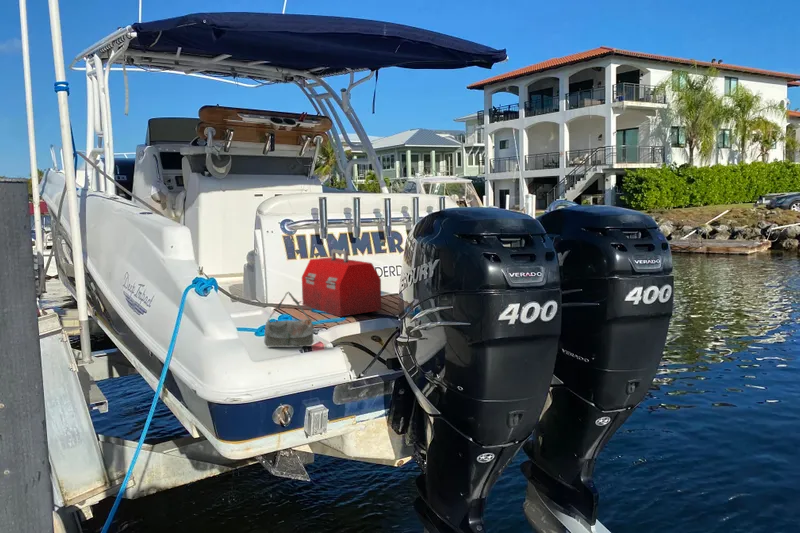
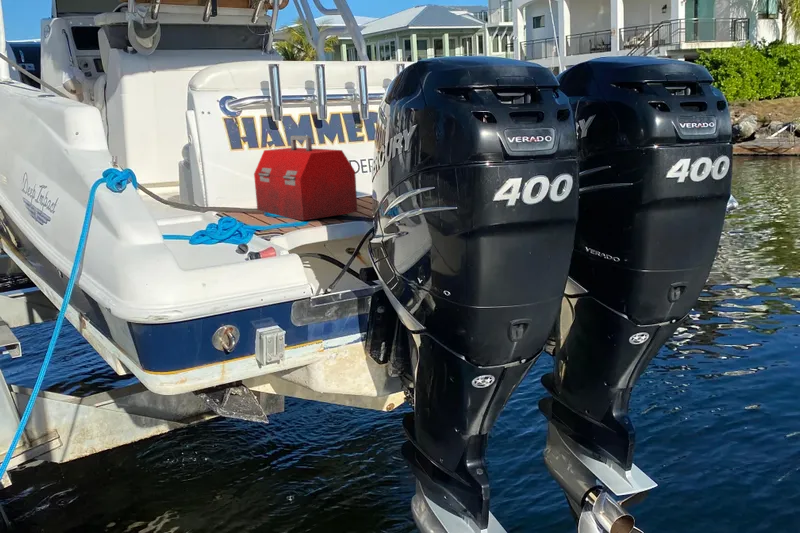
bag: present [264,292,314,346] -> none [197,181,262,254]

